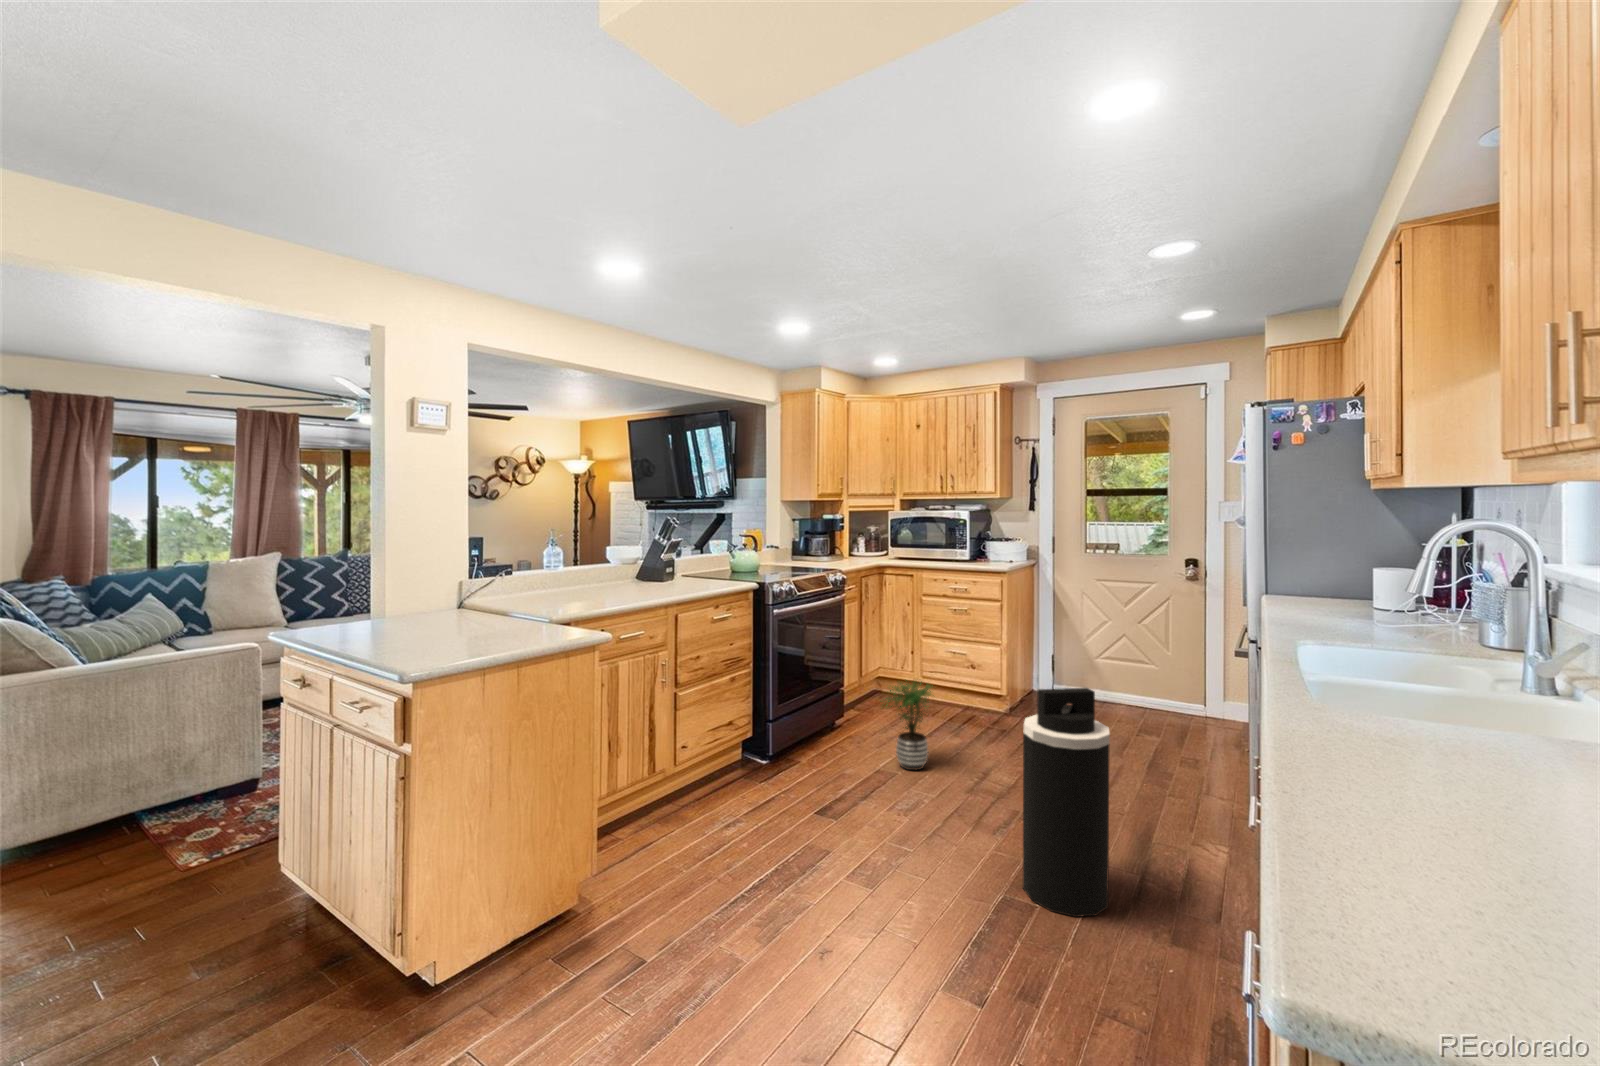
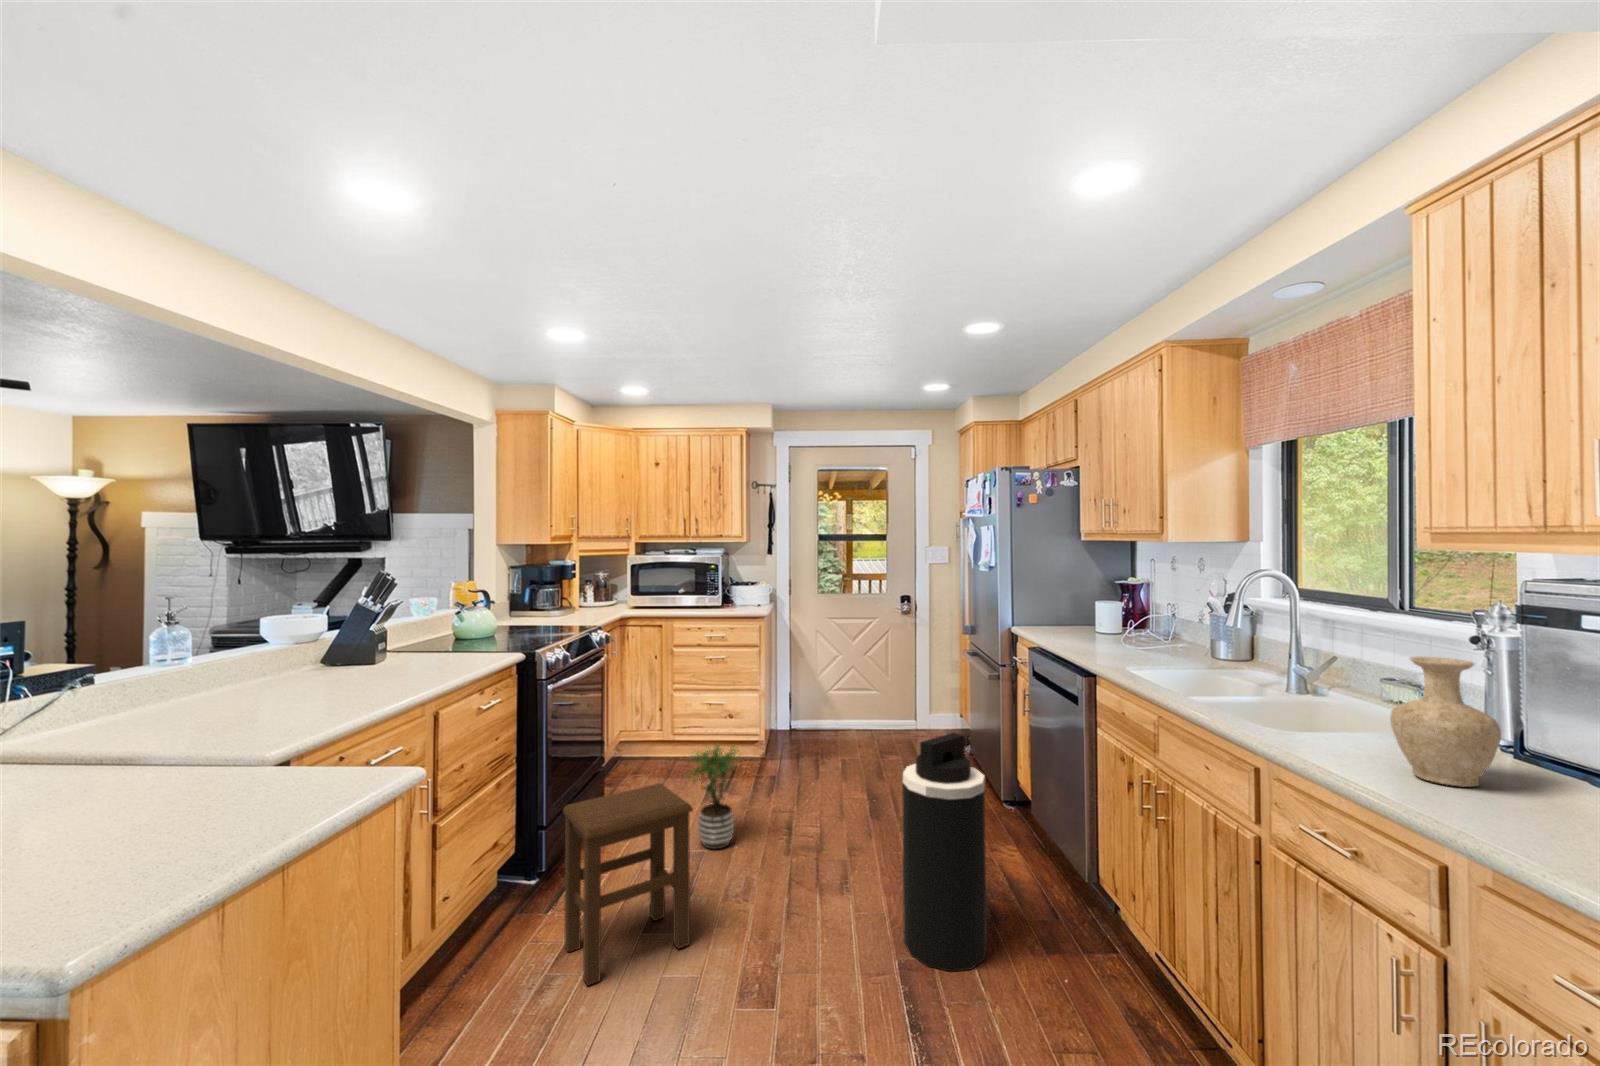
vase: none [1372,617,1509,779] -> present [1390,657,1501,787]
stool: none [756,696,844,827] -> present [563,783,693,985]

